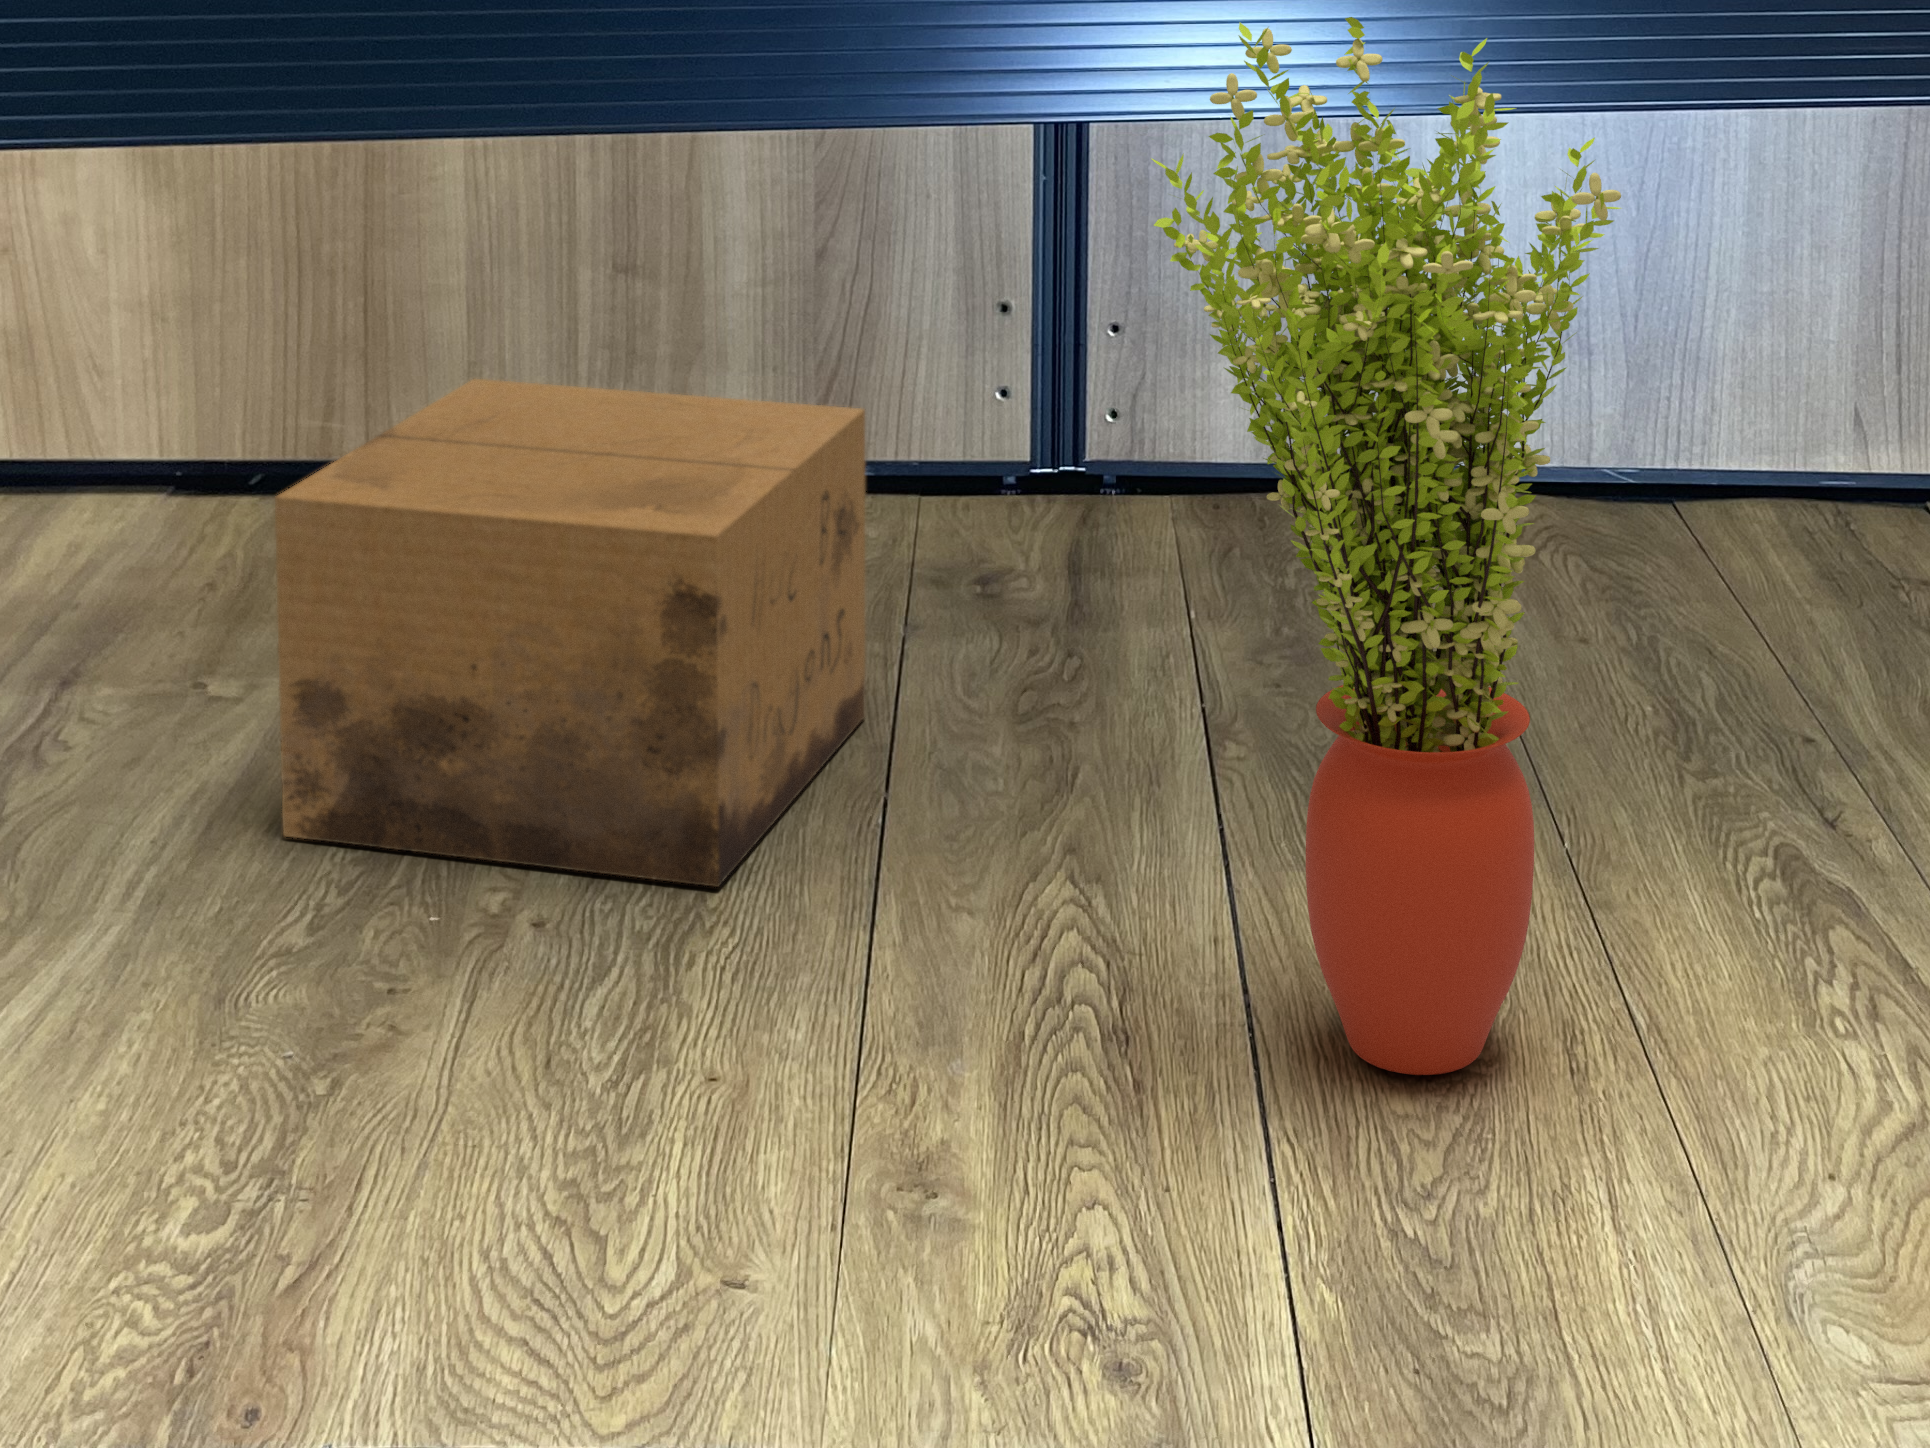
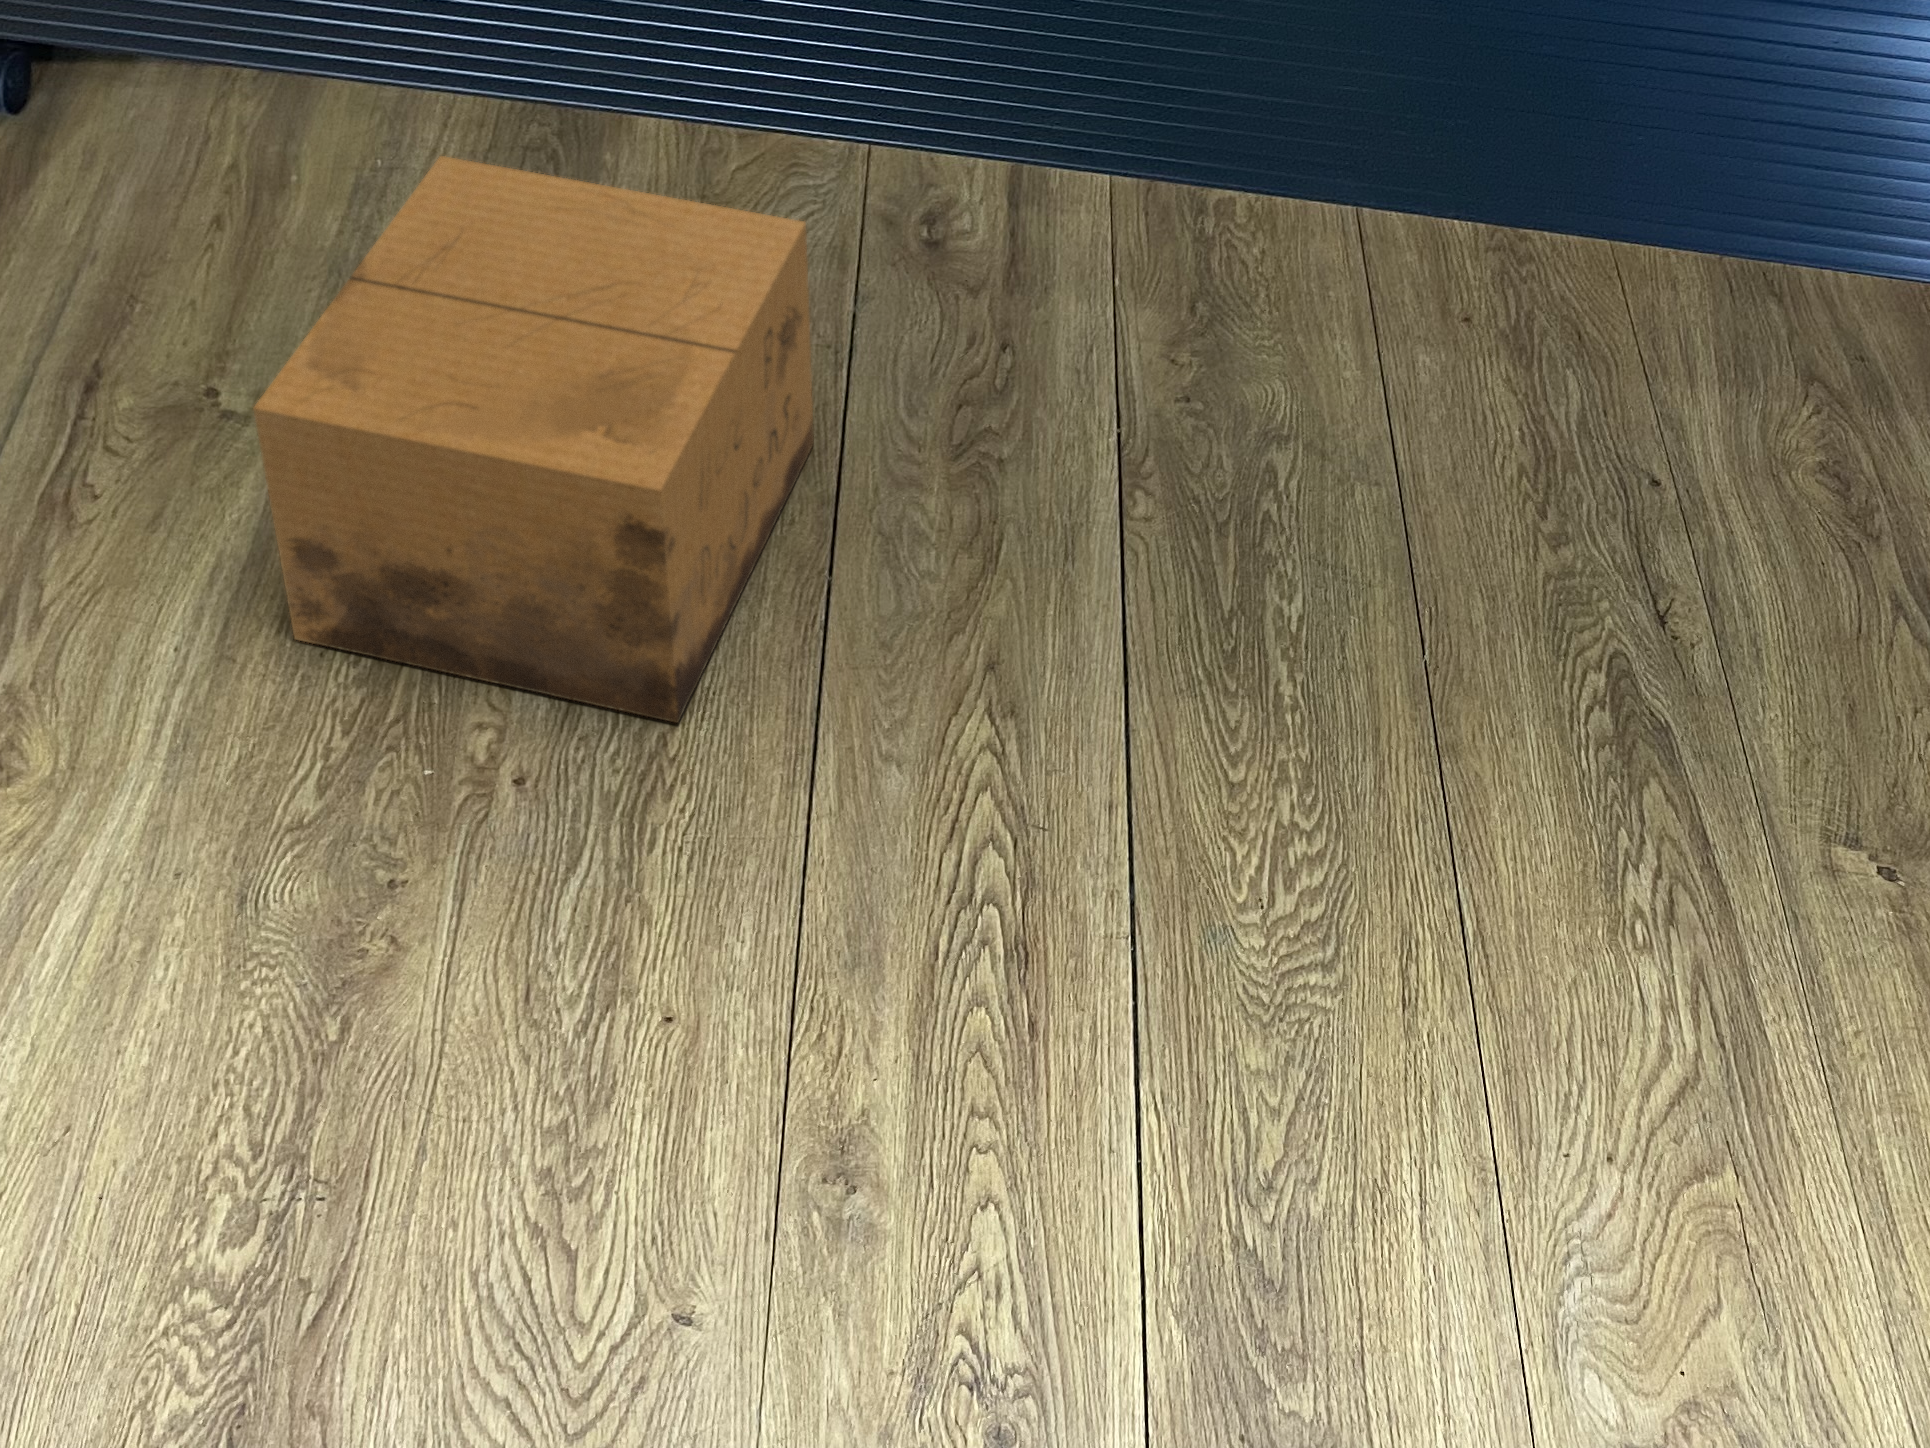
potted plant: present [1152,17,1621,1075] -> none [1048,249,1500,1019]

